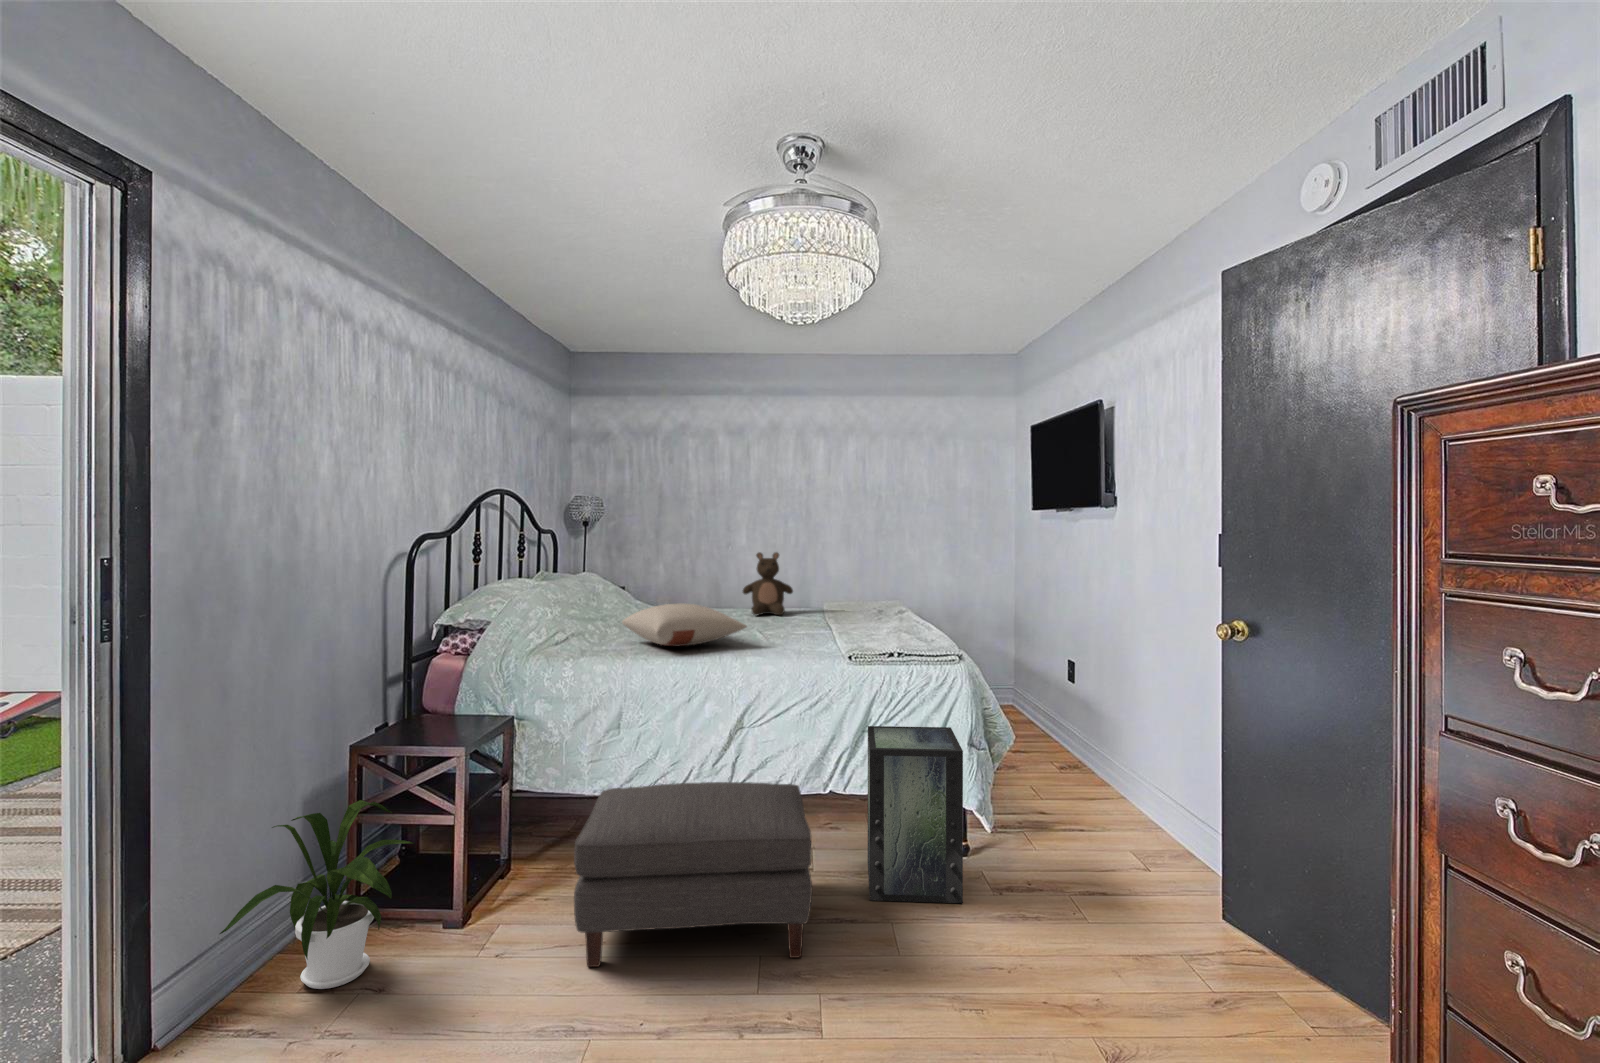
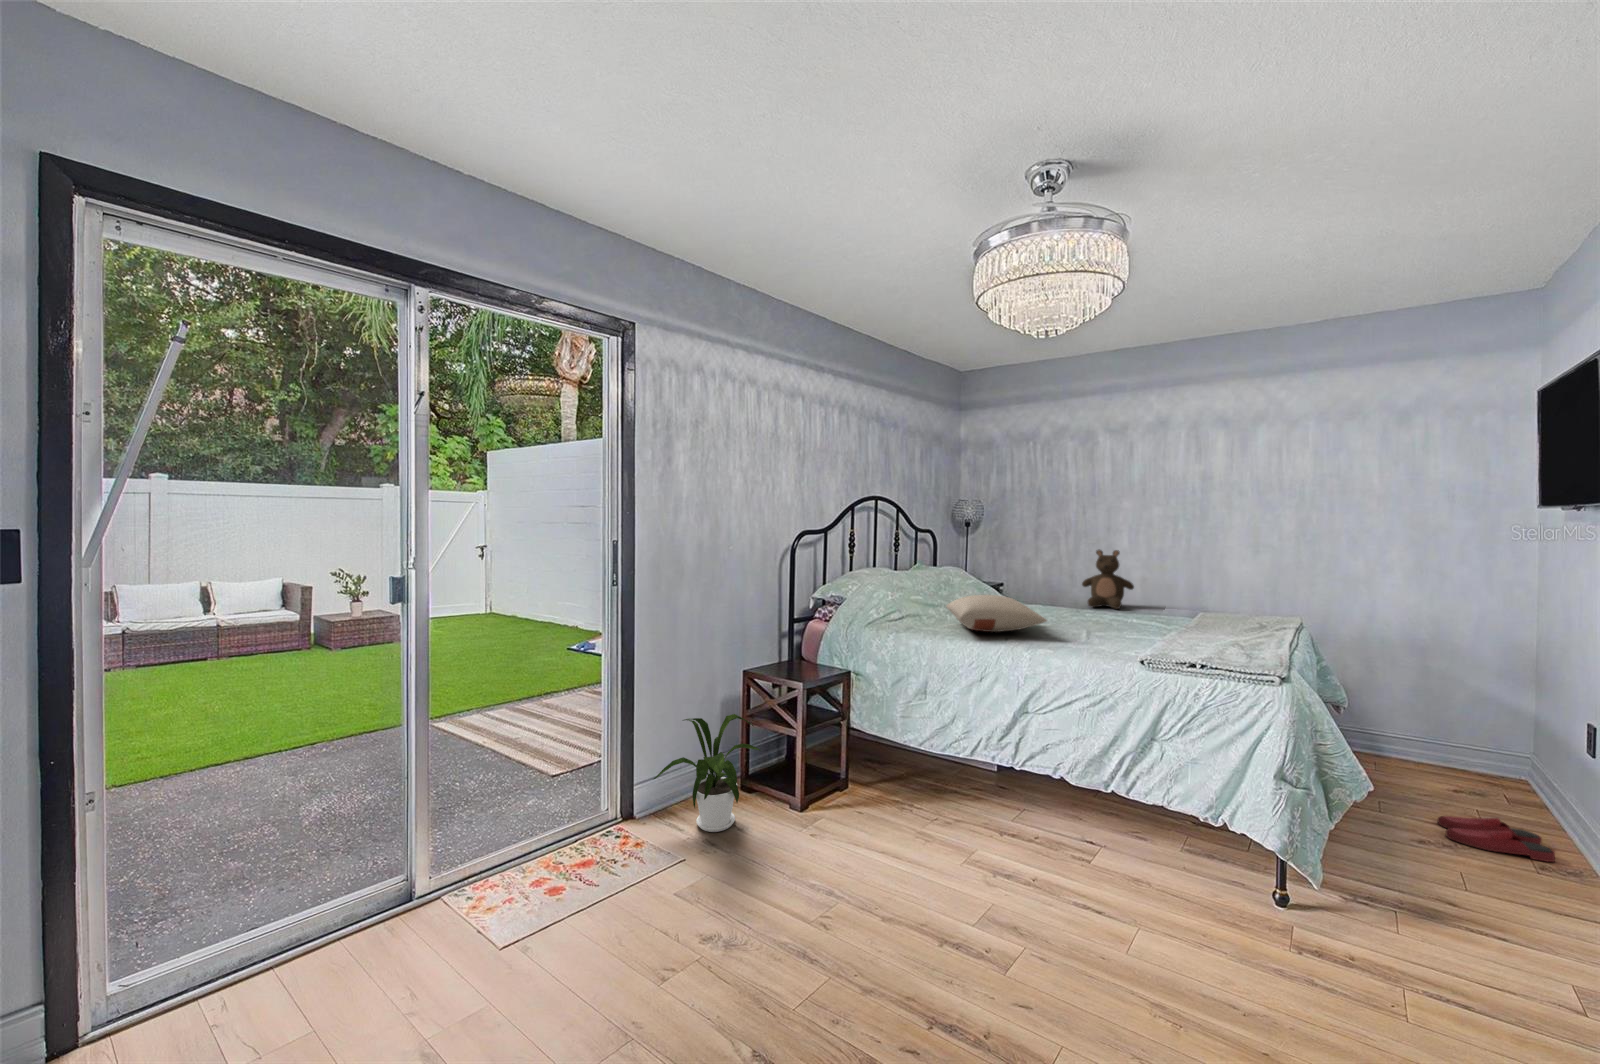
storage box: present [868,726,963,903] -> none [1135,736,1261,957]
slippers: none [1028,755,1093,780] -> present [1438,816,1555,862]
ottoman: present [574,782,812,967] -> none [849,741,1067,942]

